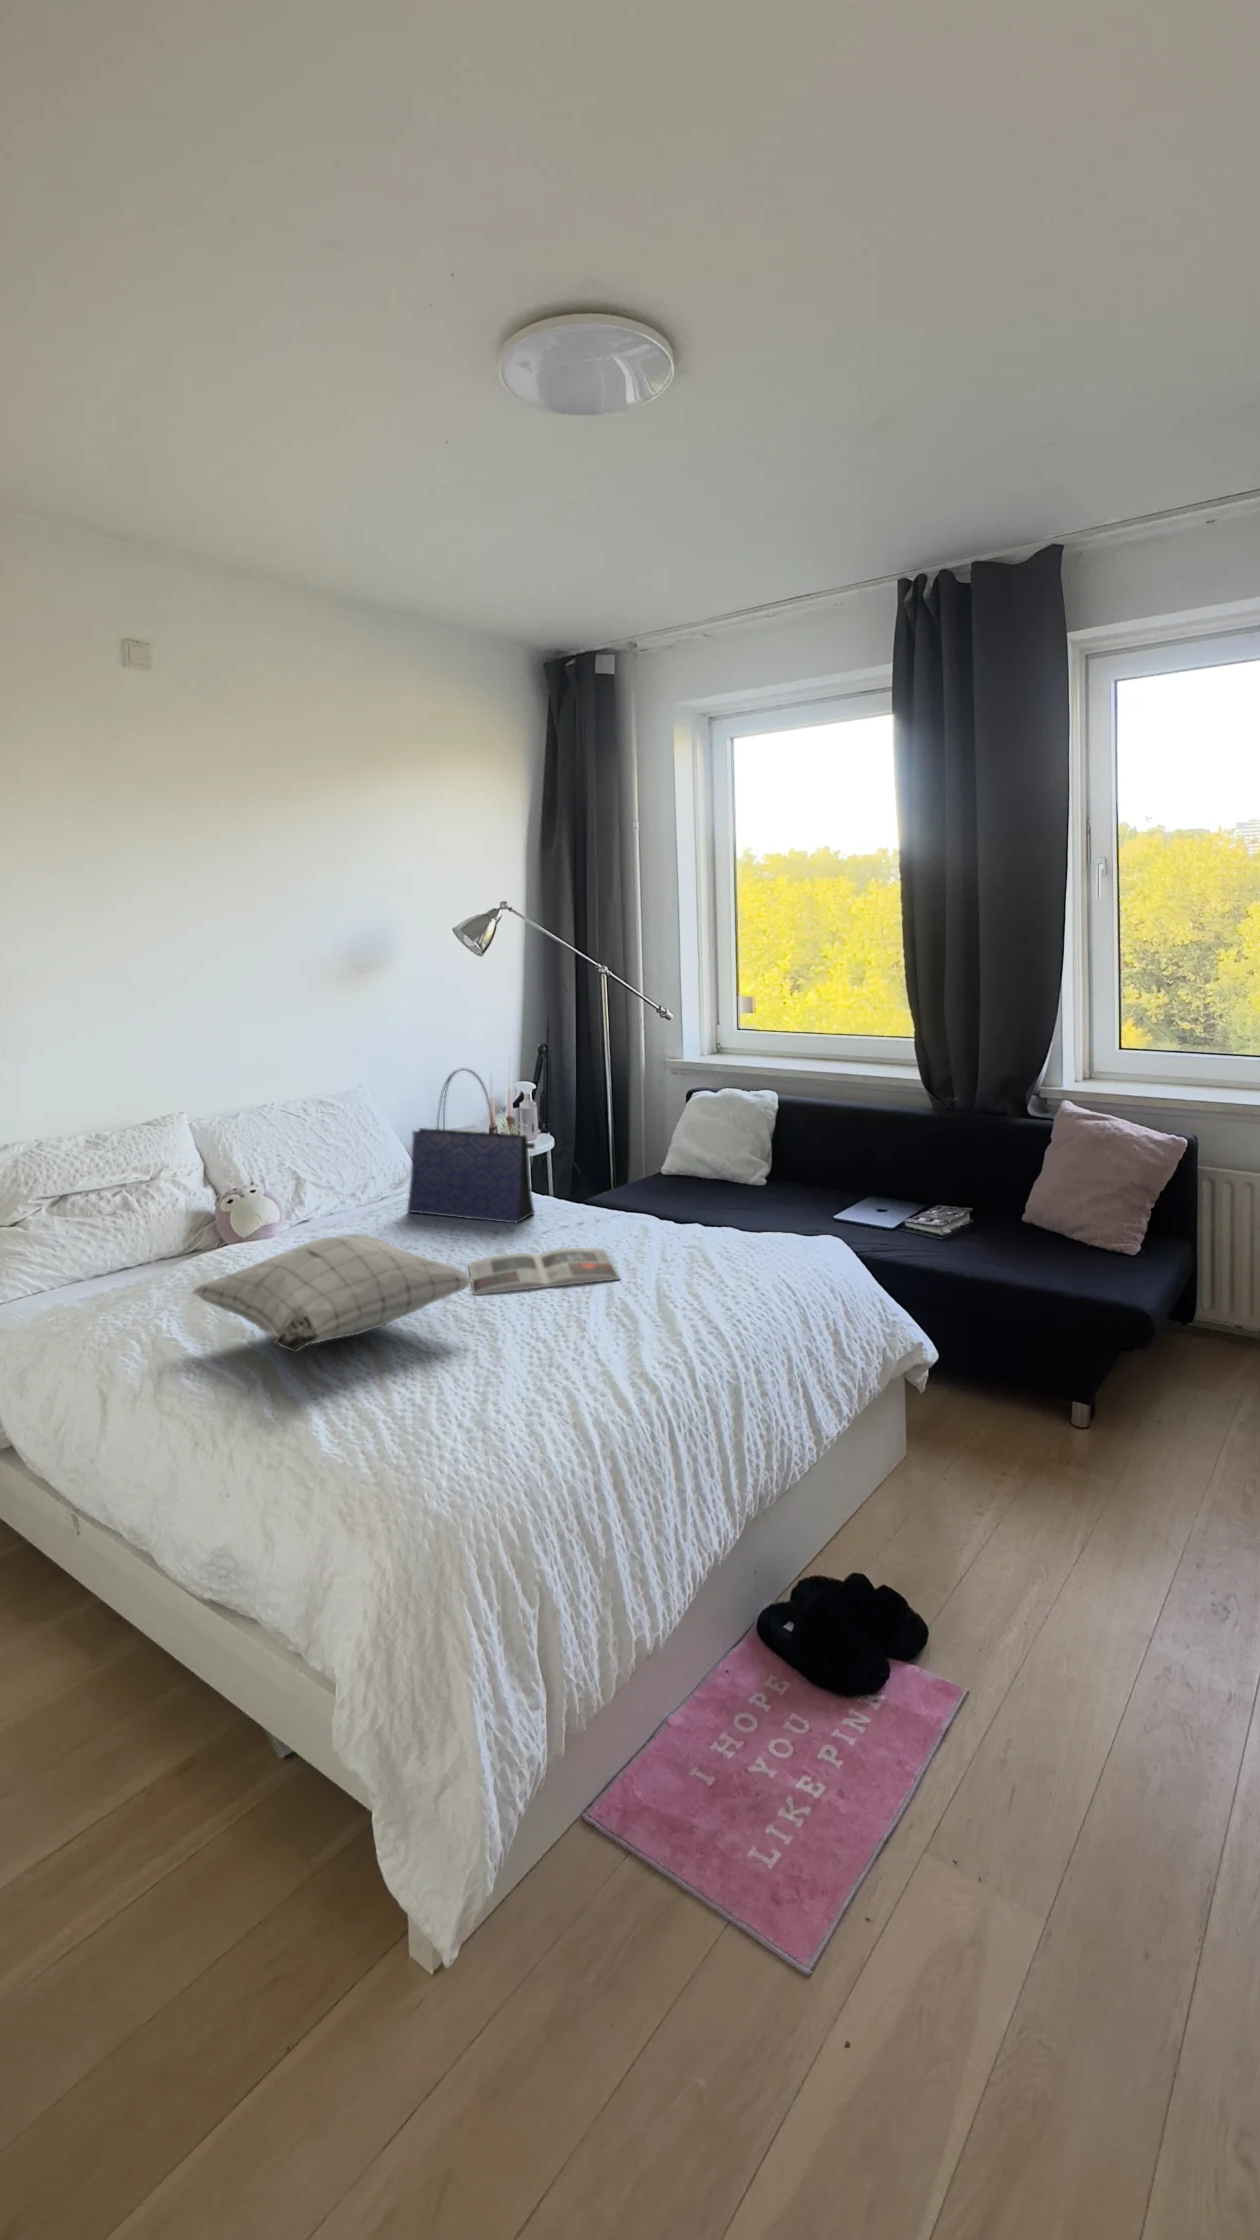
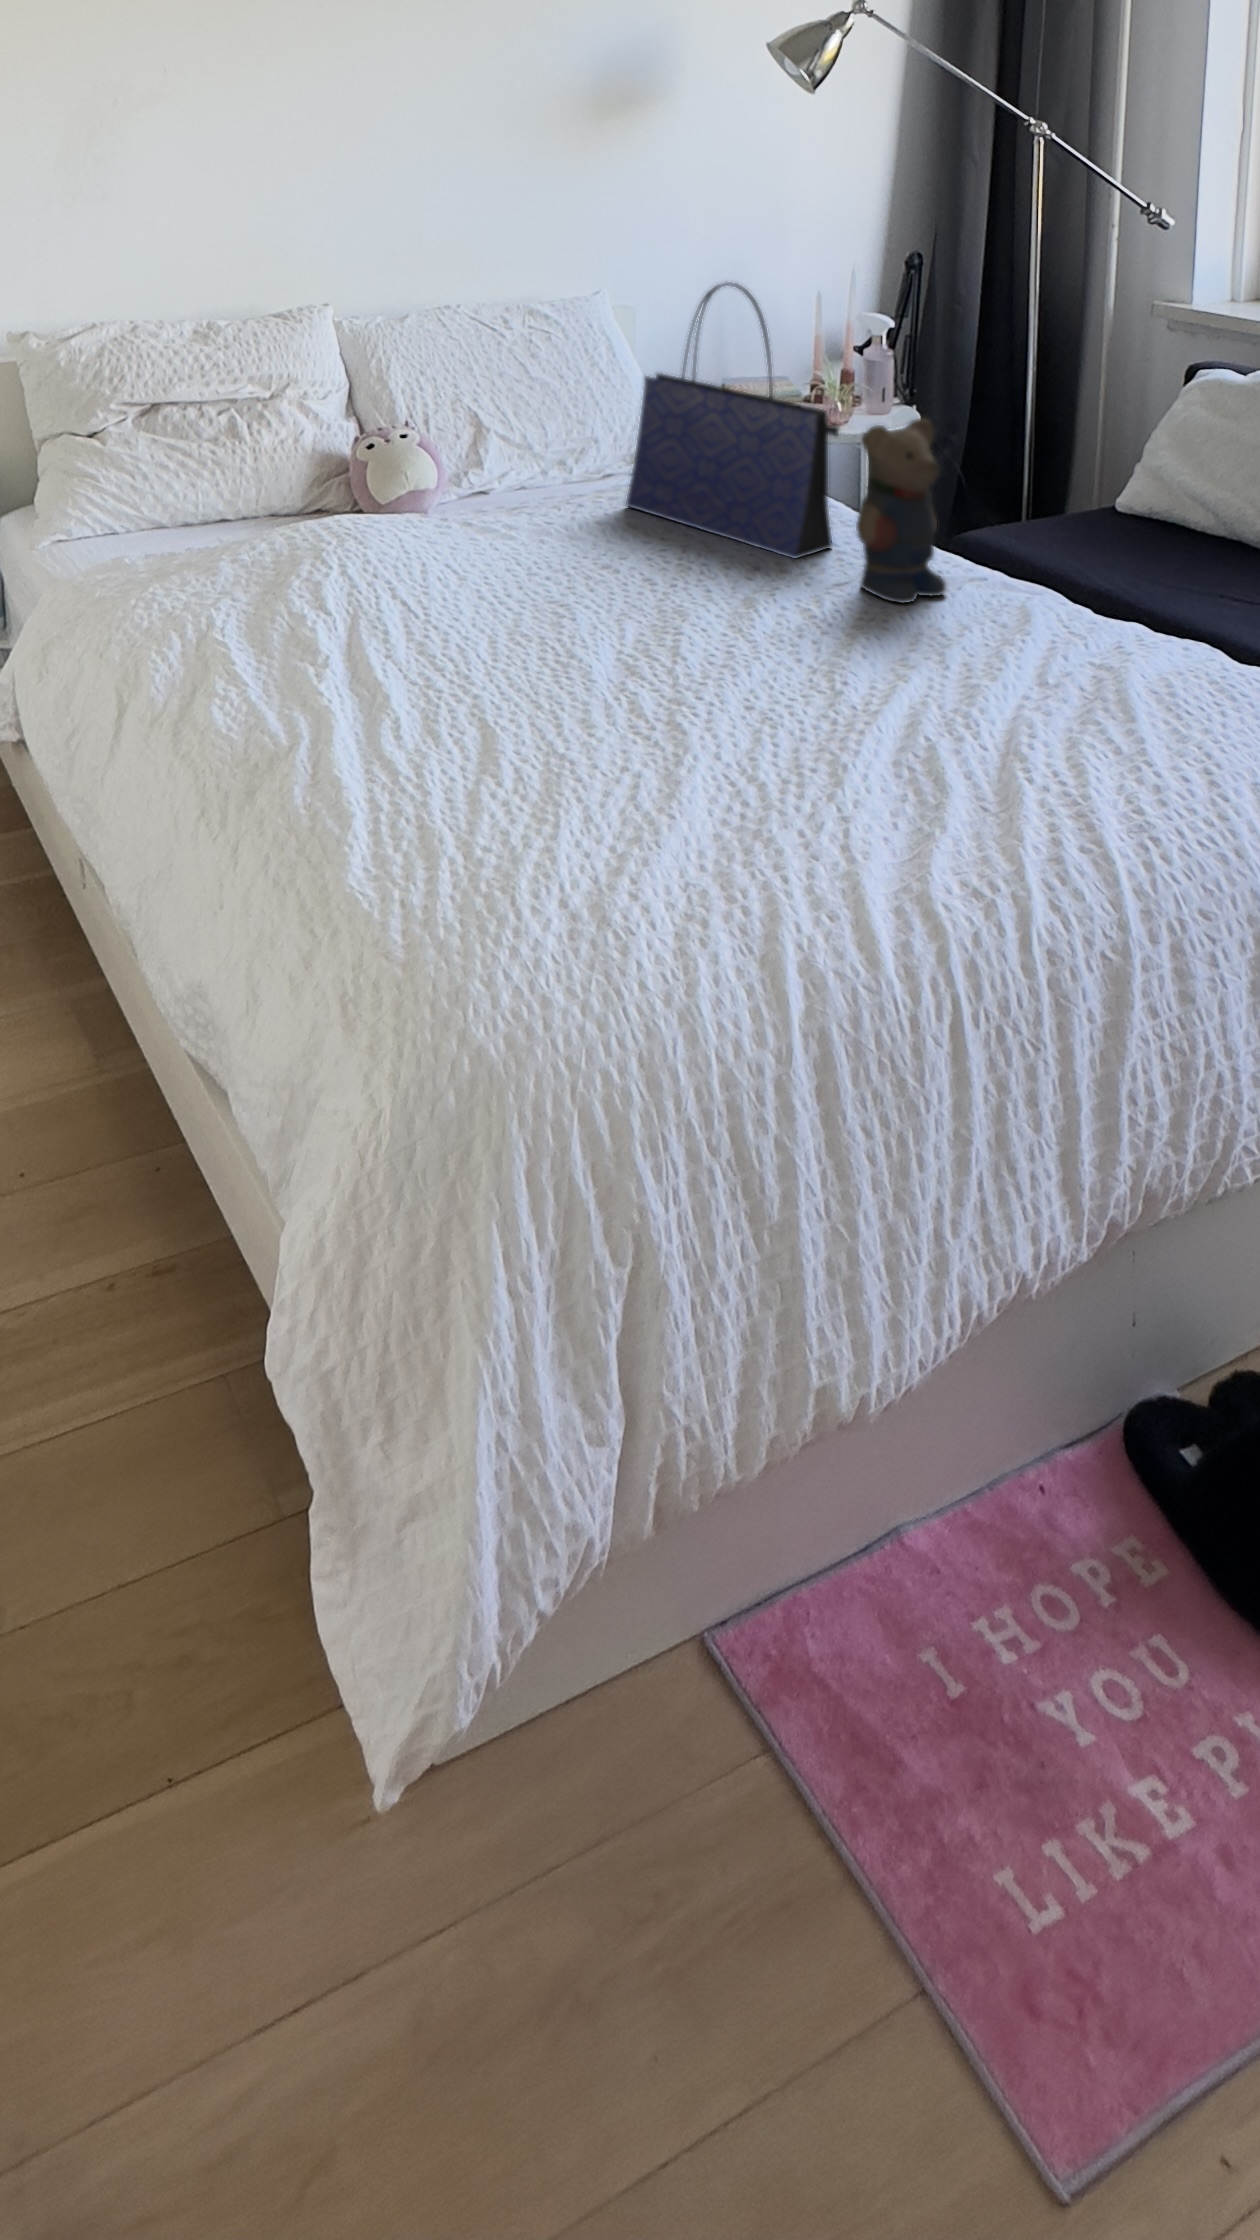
teddy bear: none [552,1131,603,1235] -> present [856,418,946,603]
pillow: present [192,1234,474,1352] -> none [236,534,652,711]
magazine: present [469,1248,620,1295] -> none [670,611,942,702]

